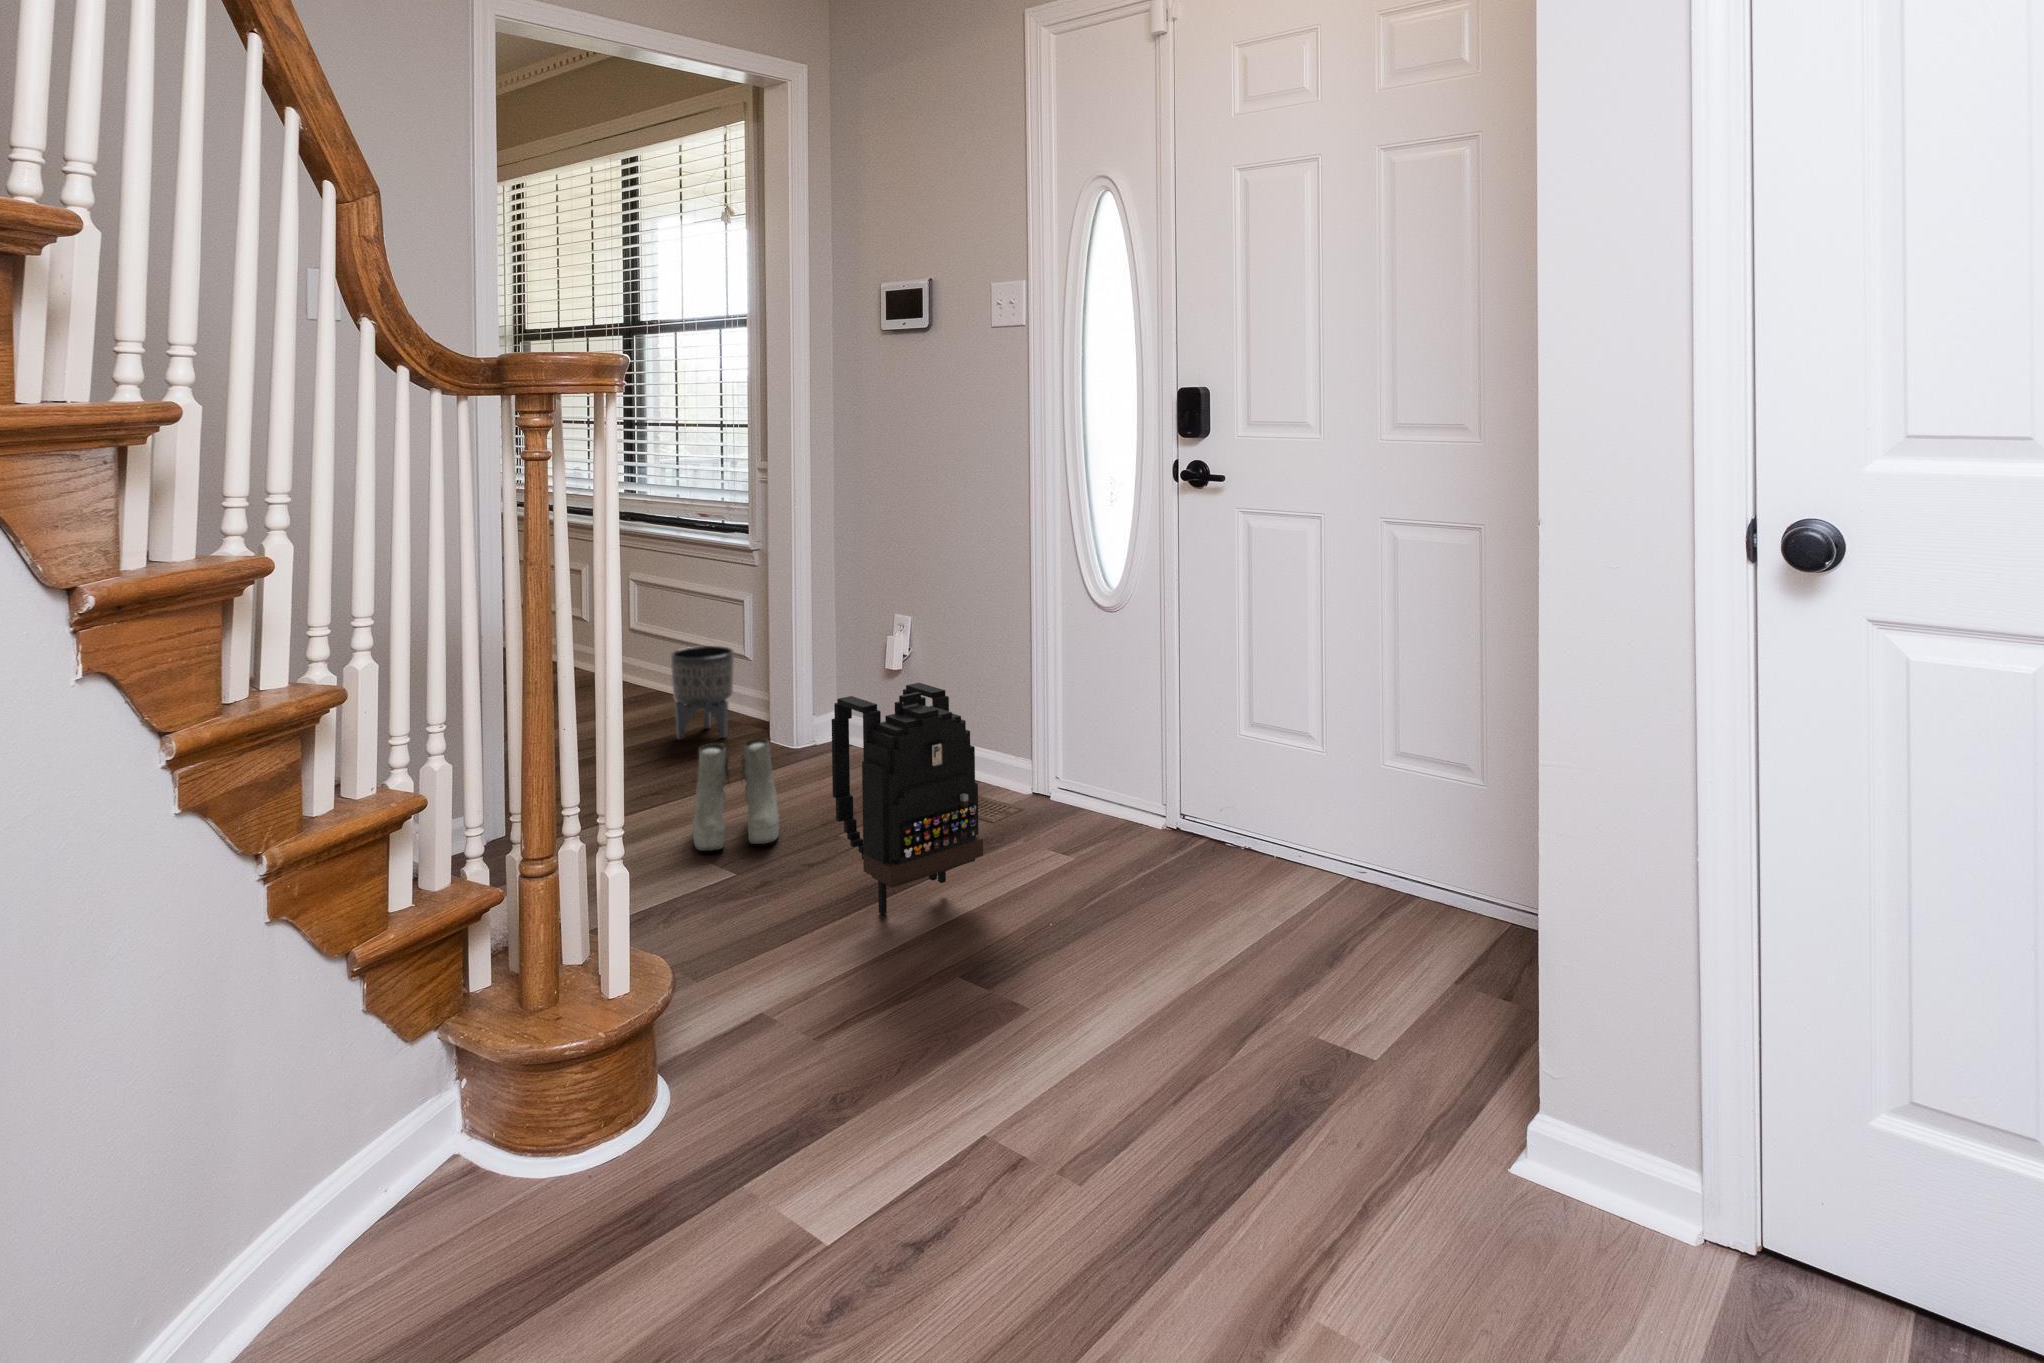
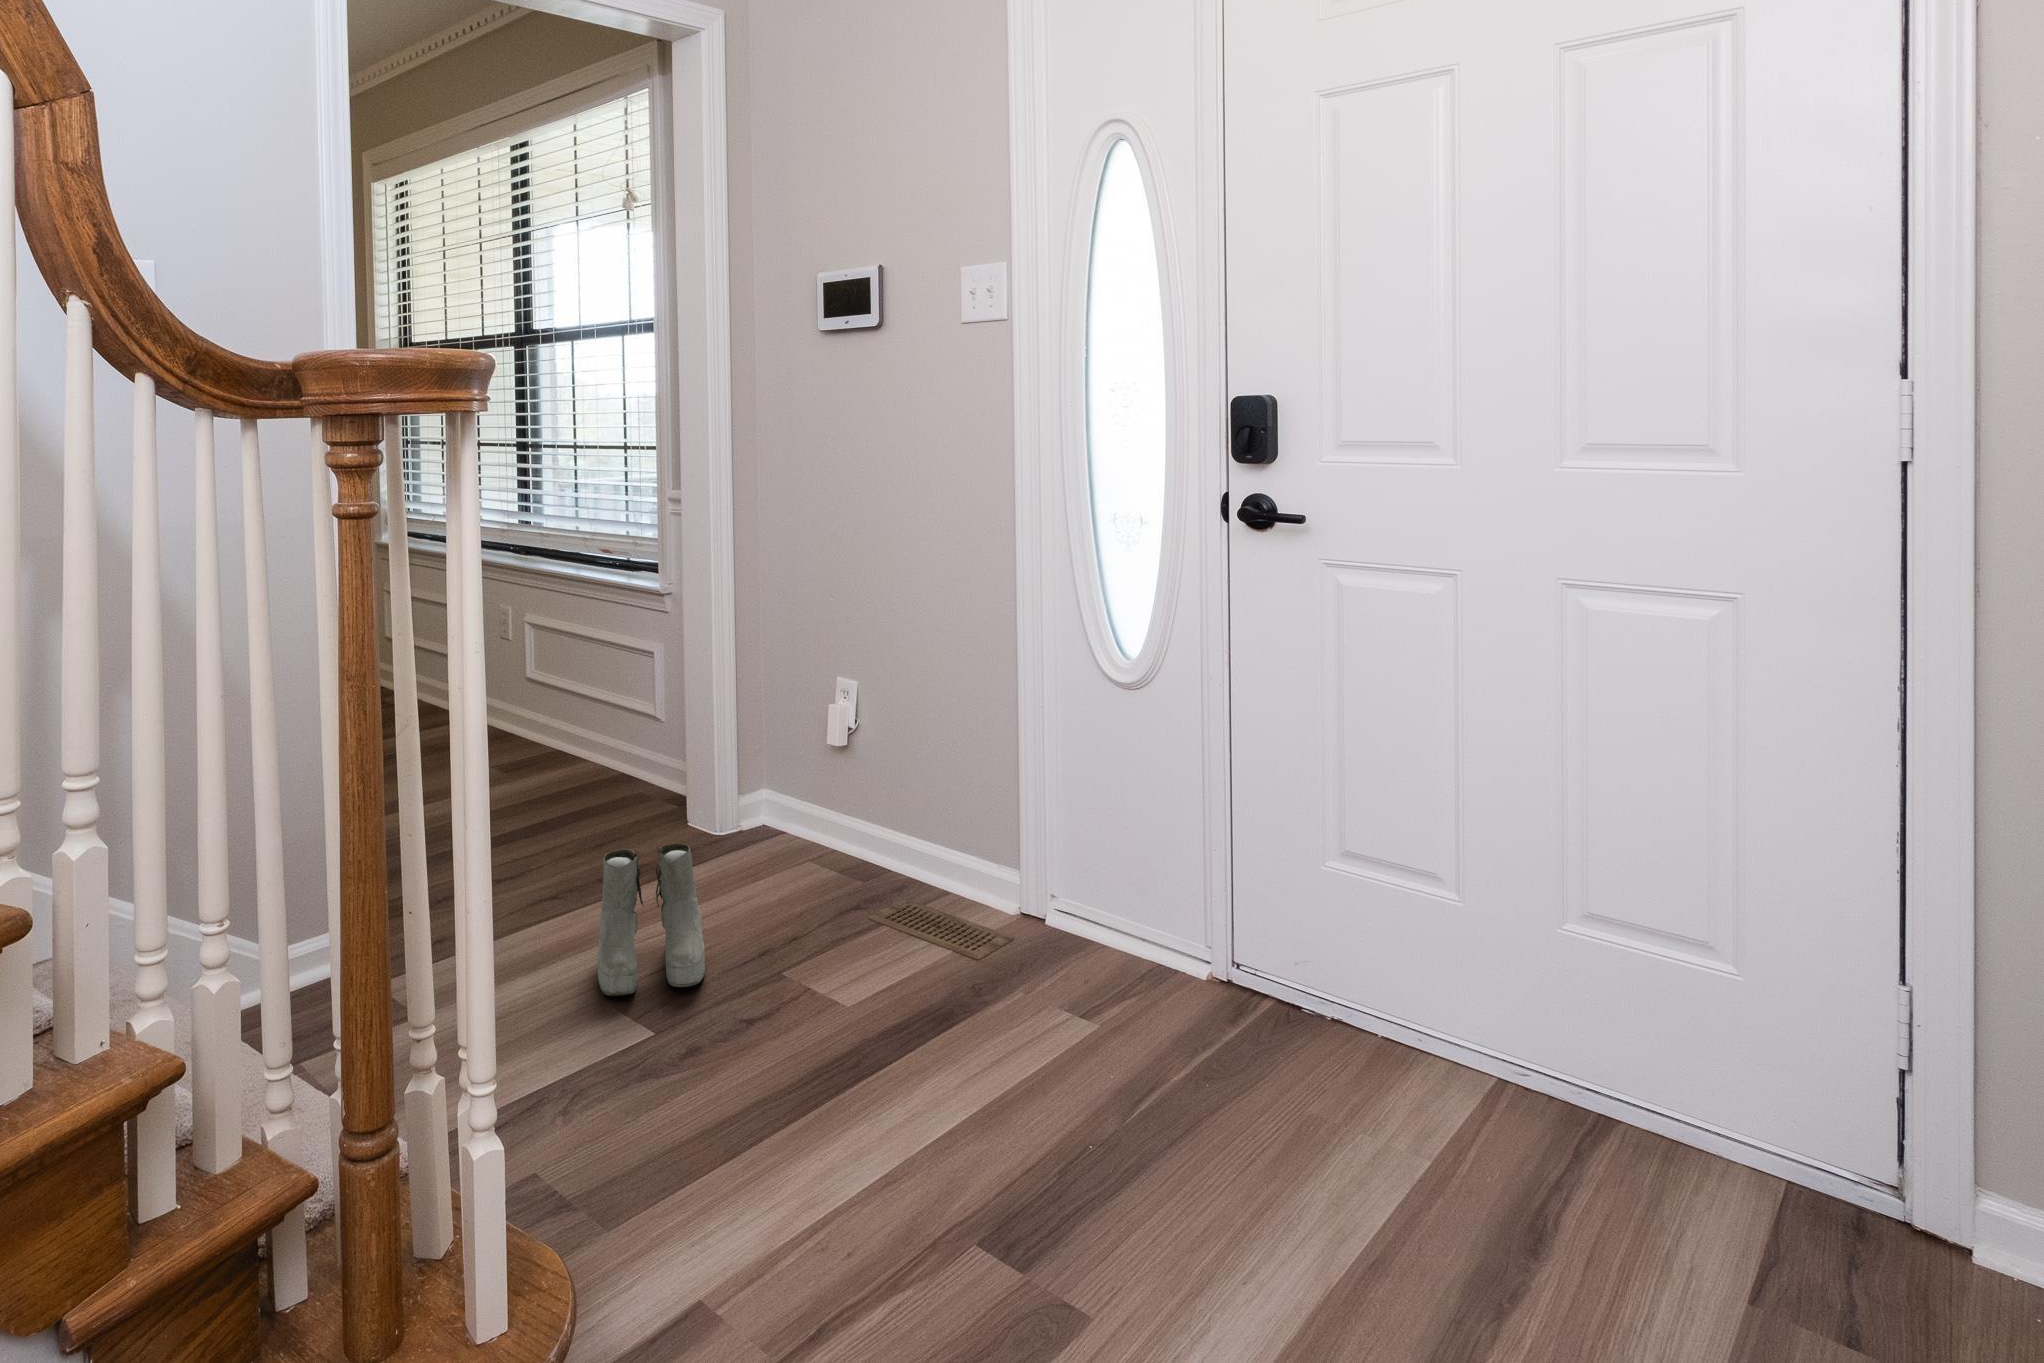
planter: present [671,646,734,739] -> none [569,707,643,821]
backpack: present [832,683,983,914] -> none [777,790,987,1117]

